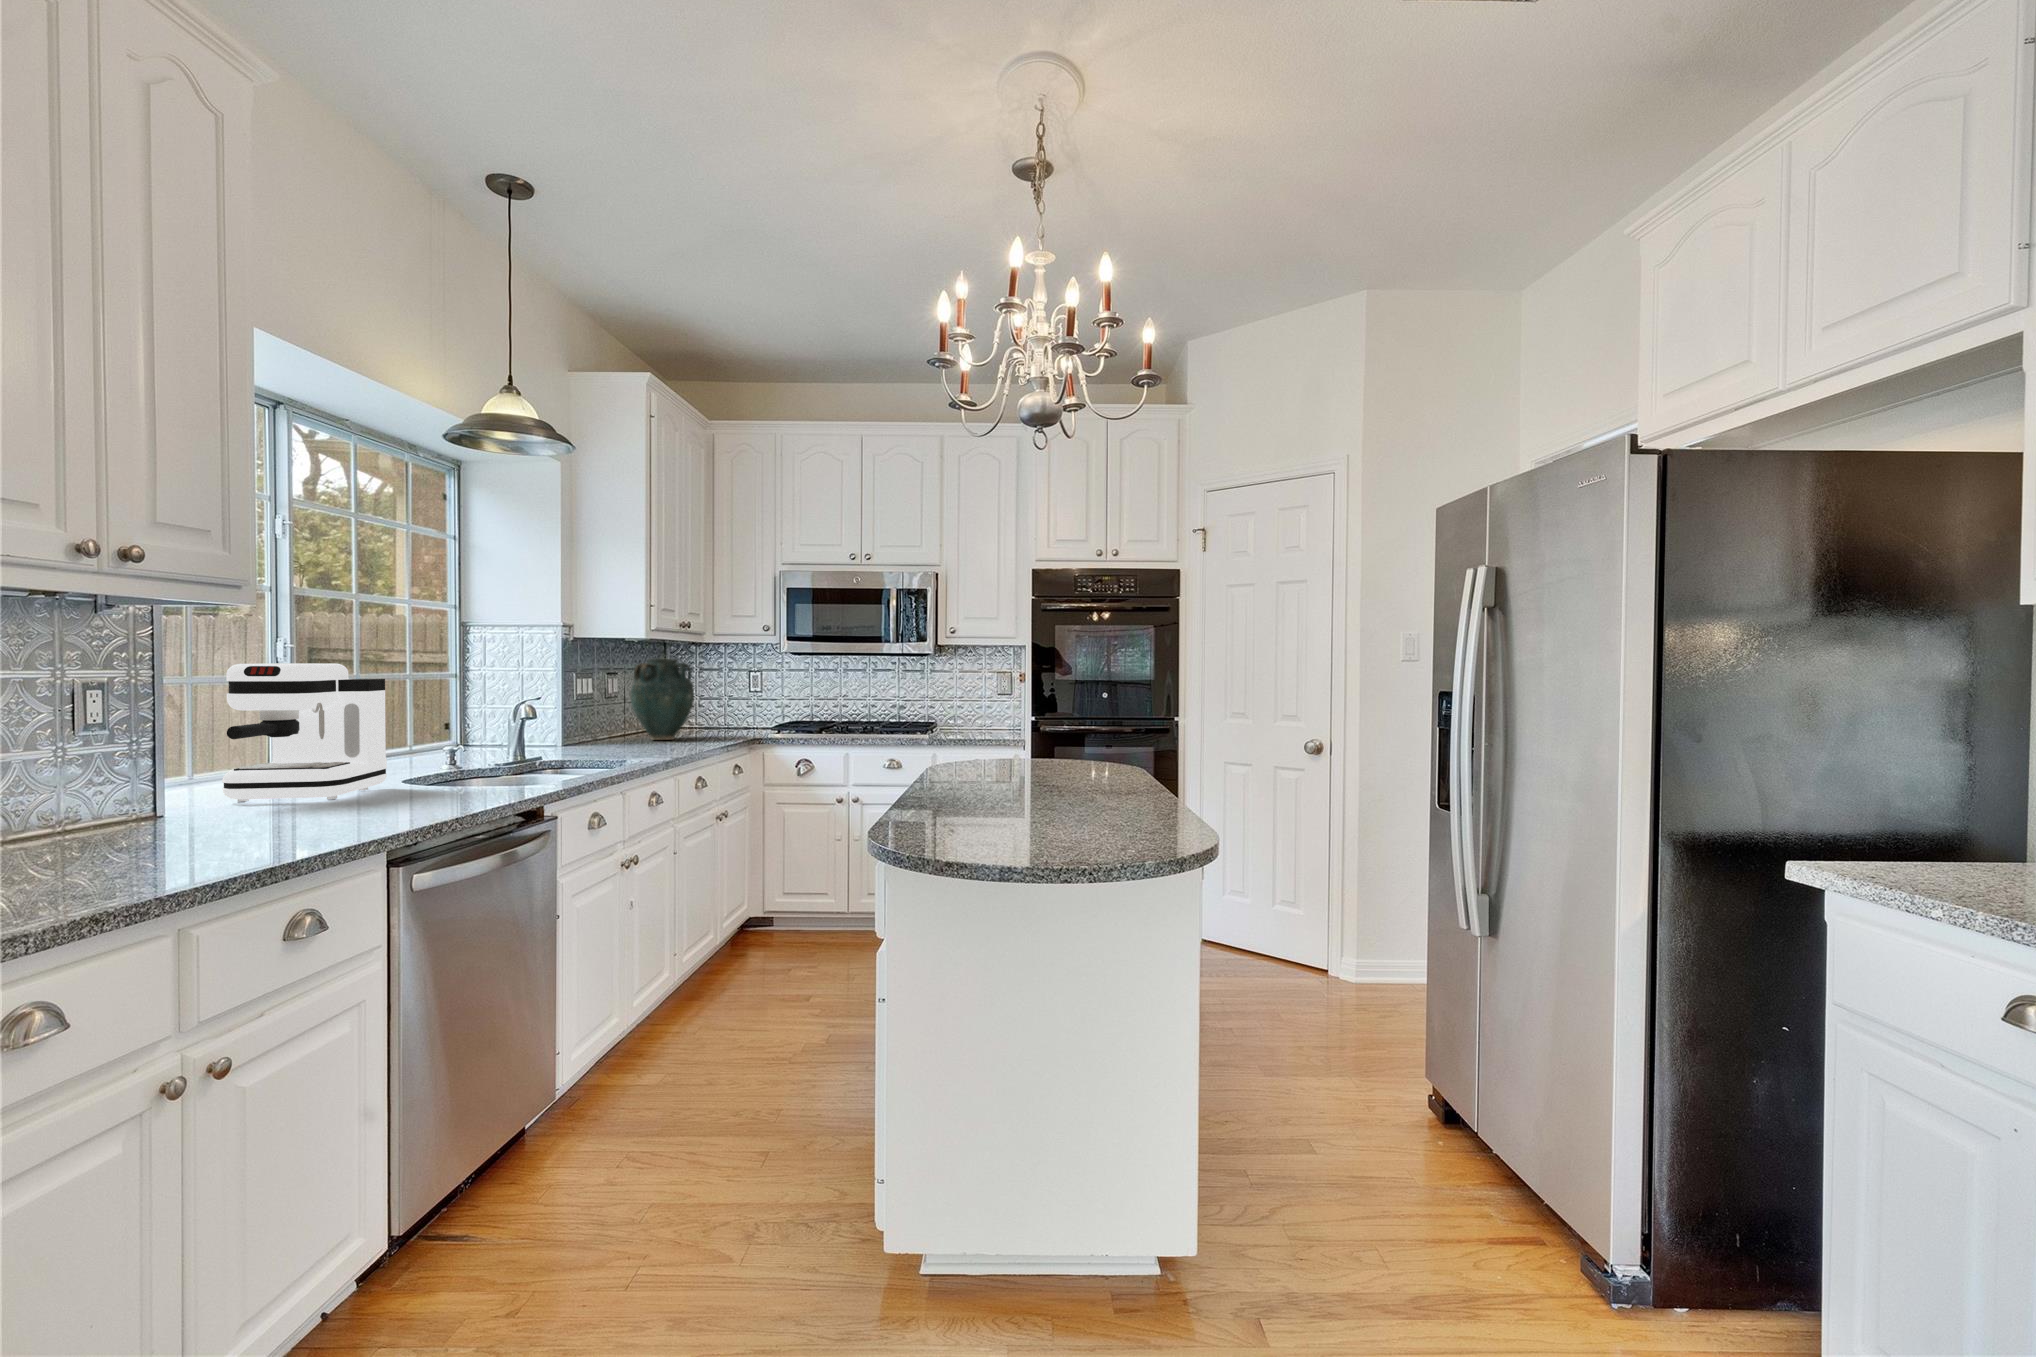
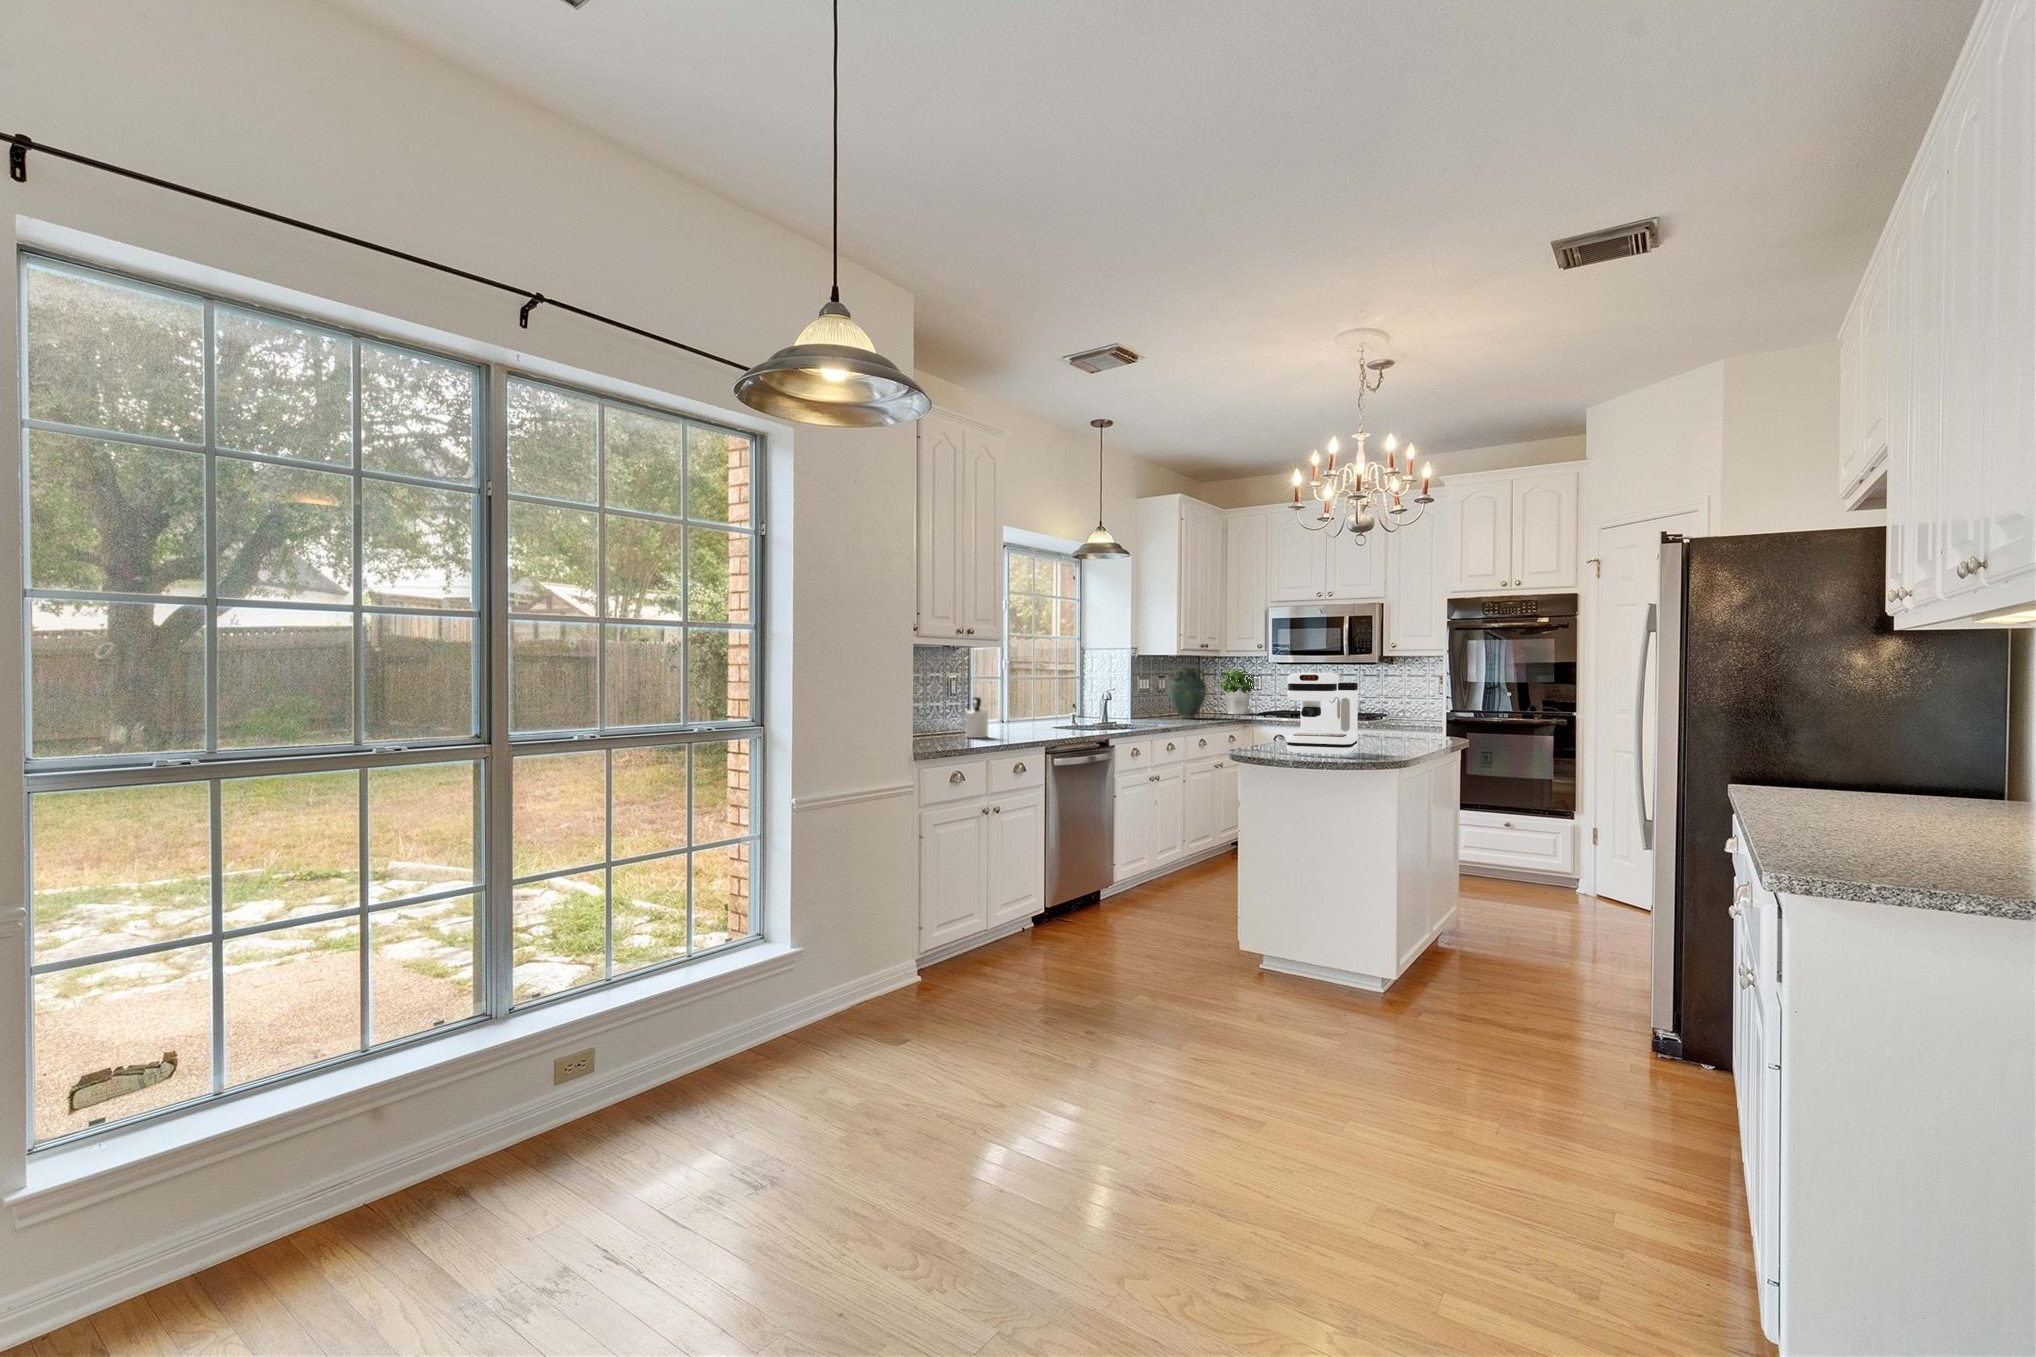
potted plant: none [694,659,755,727] -> present [1217,667,1254,714]
coffee maker: present [222,663,387,802] -> present [1286,673,1358,756]
soap dispenser: none [103,734,198,850] -> present [965,697,989,738]

